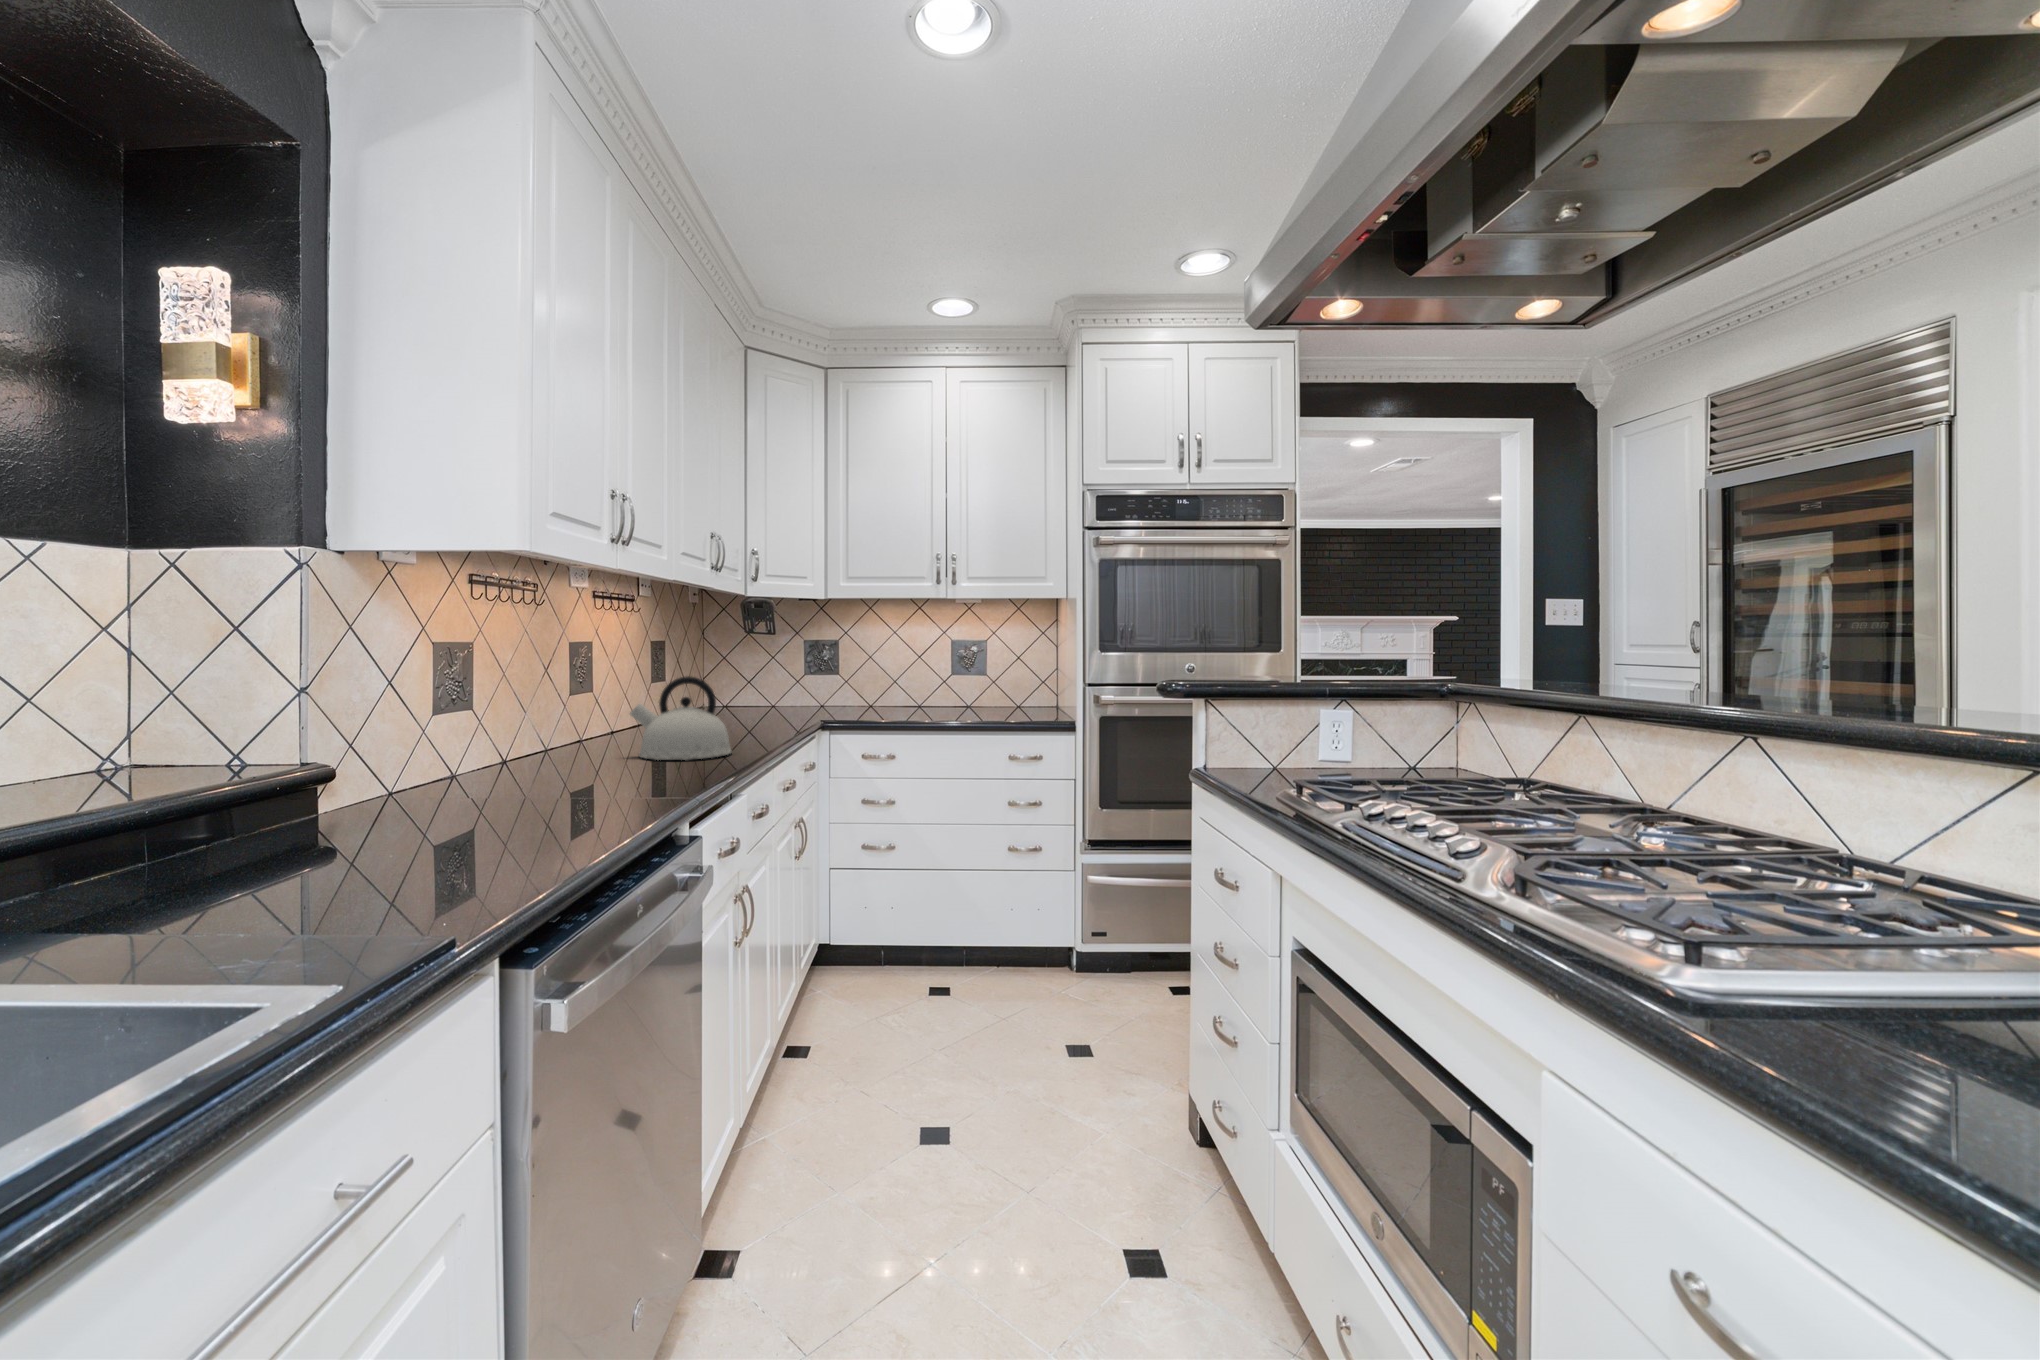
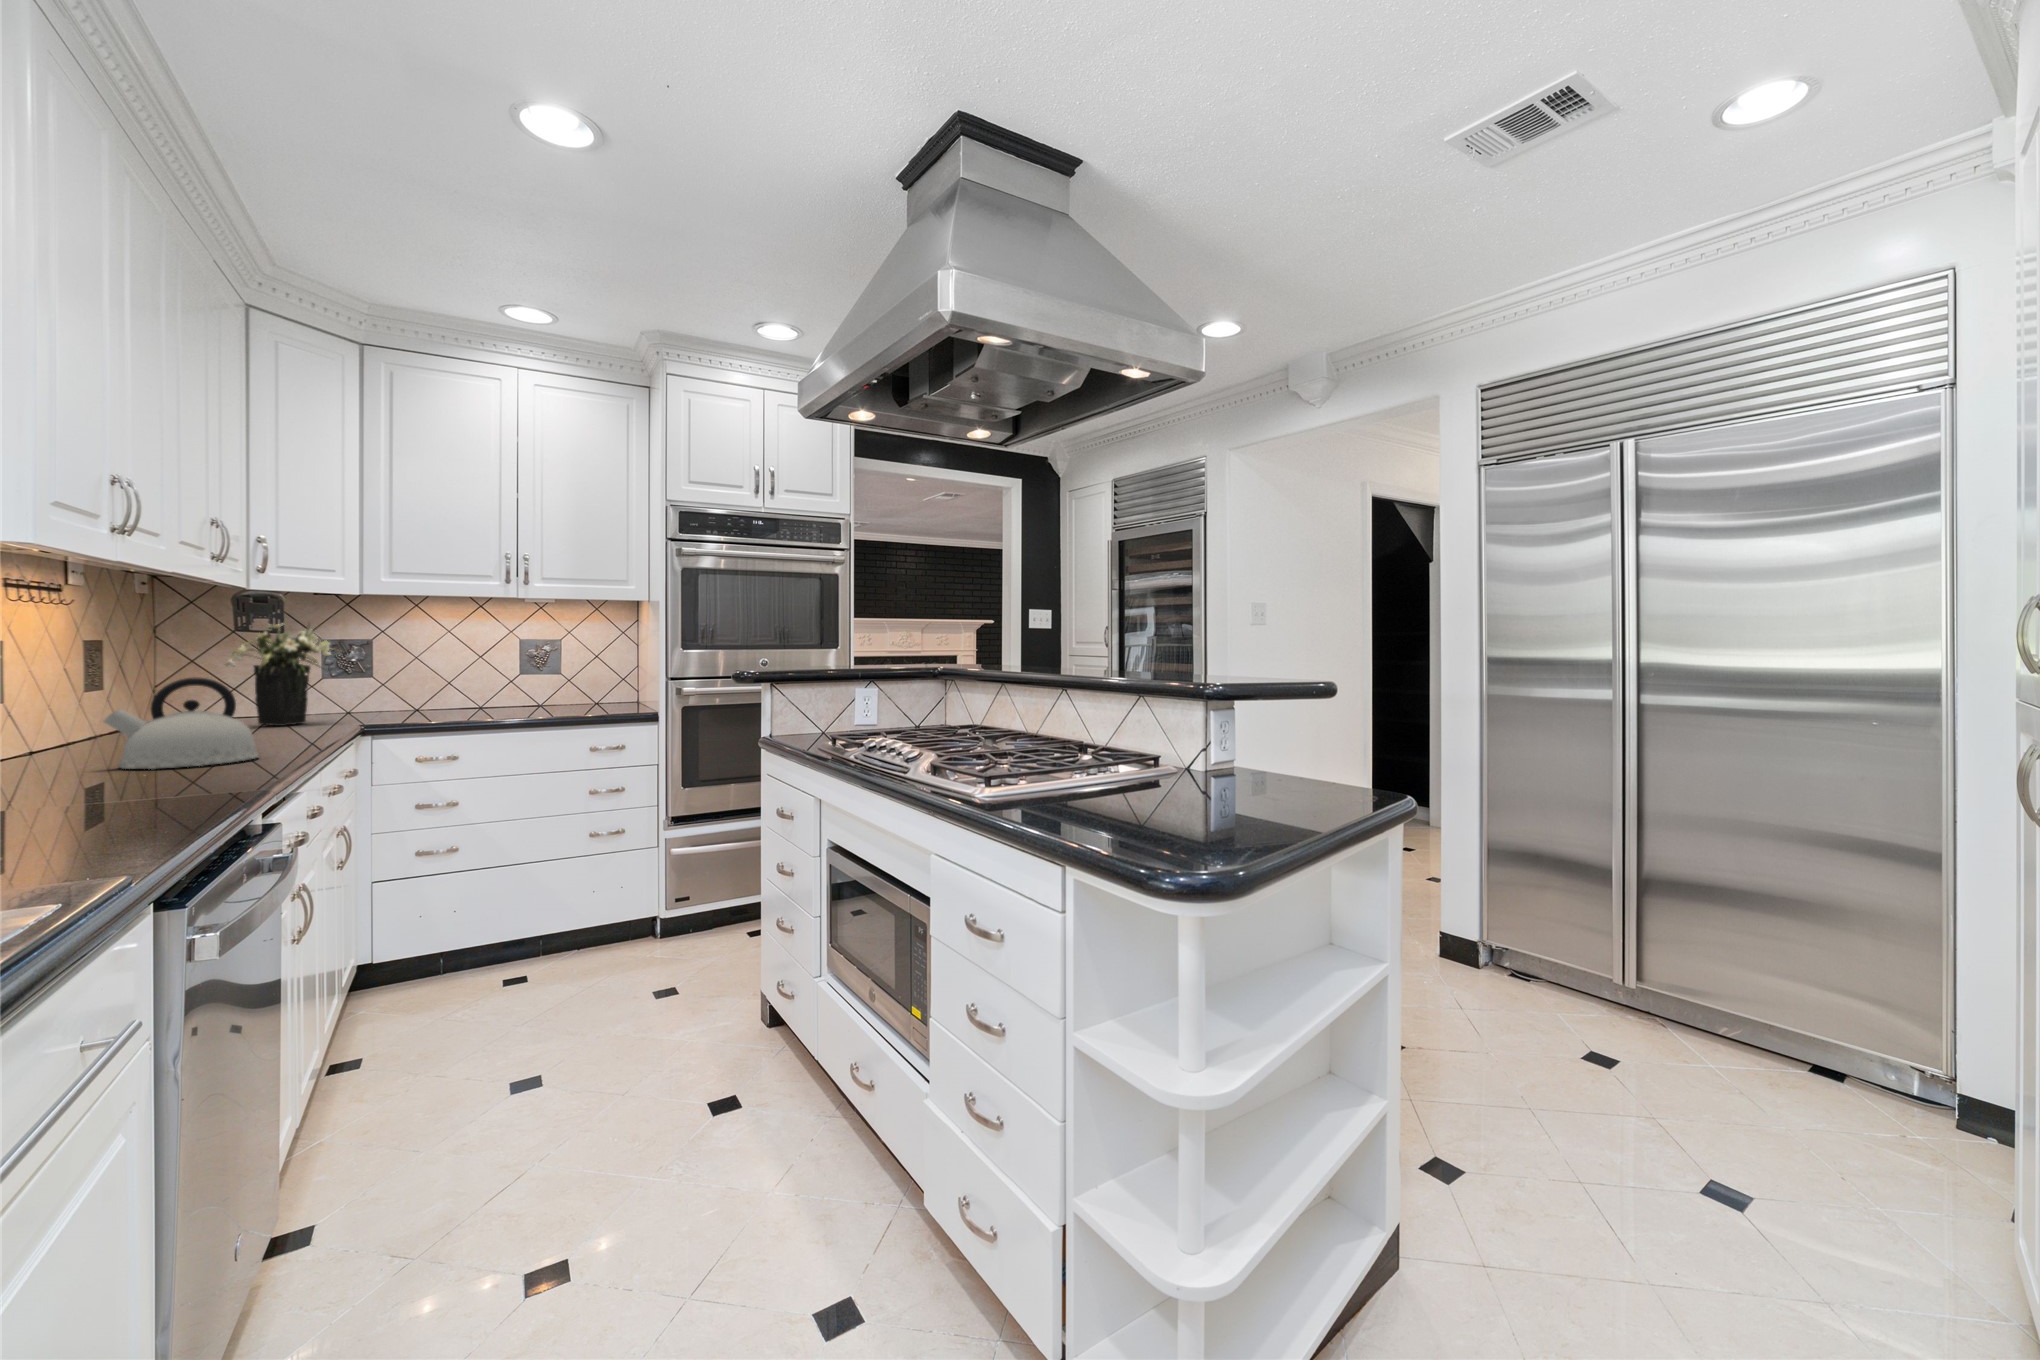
flower arrangement: none [734,624,812,718] -> present [226,623,331,726]

